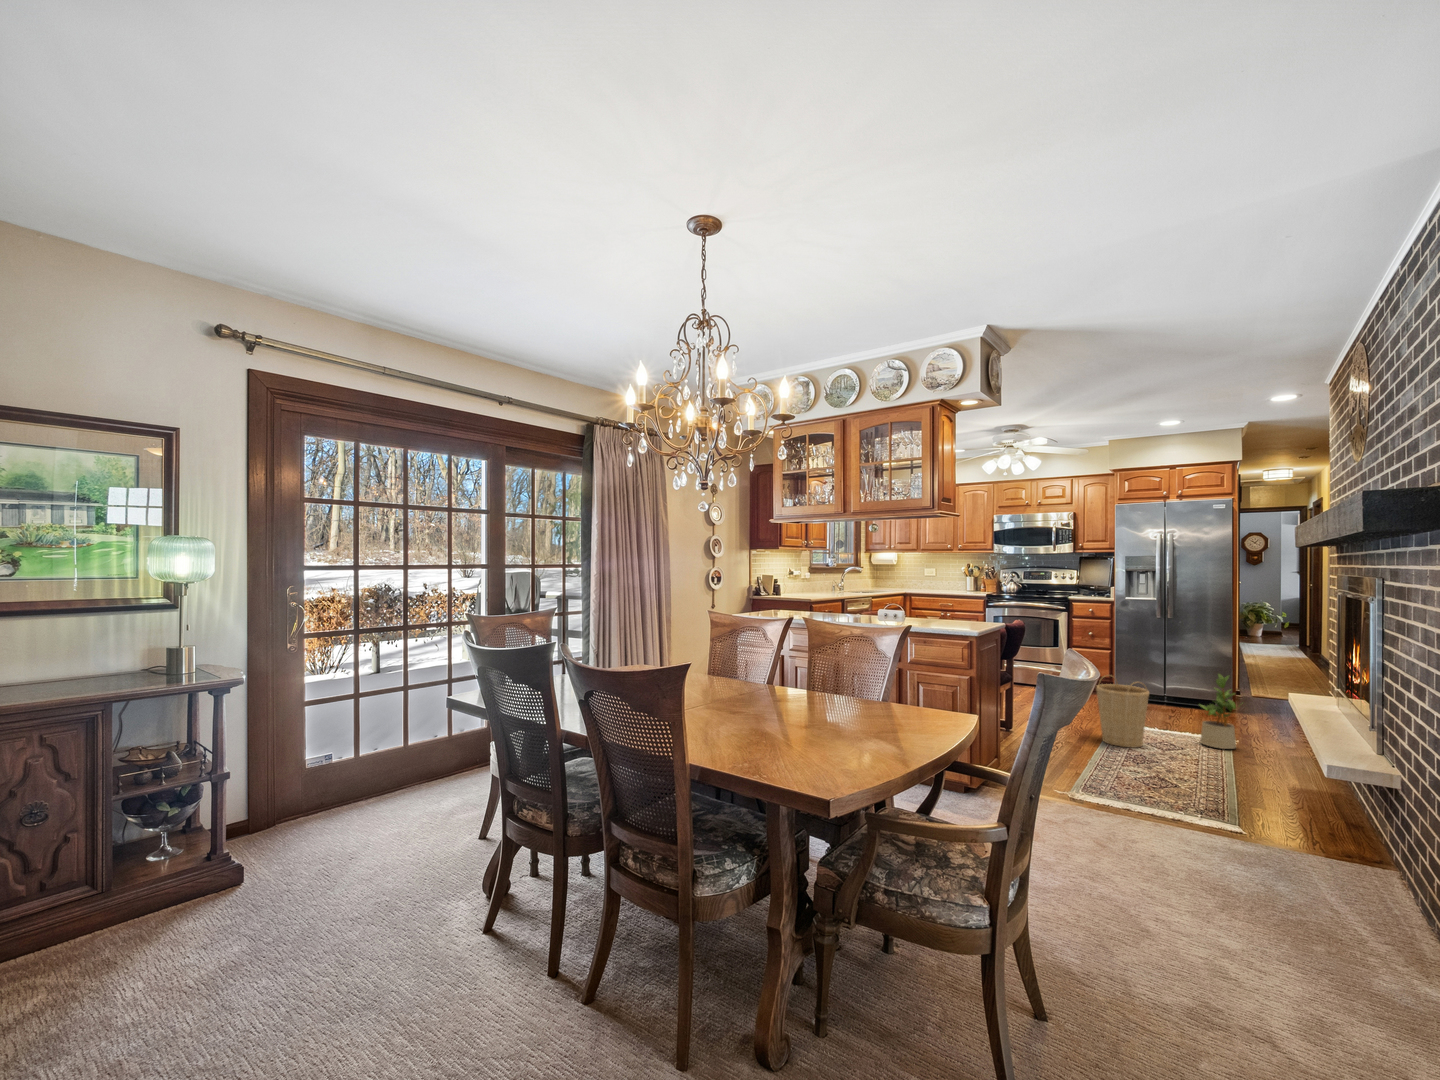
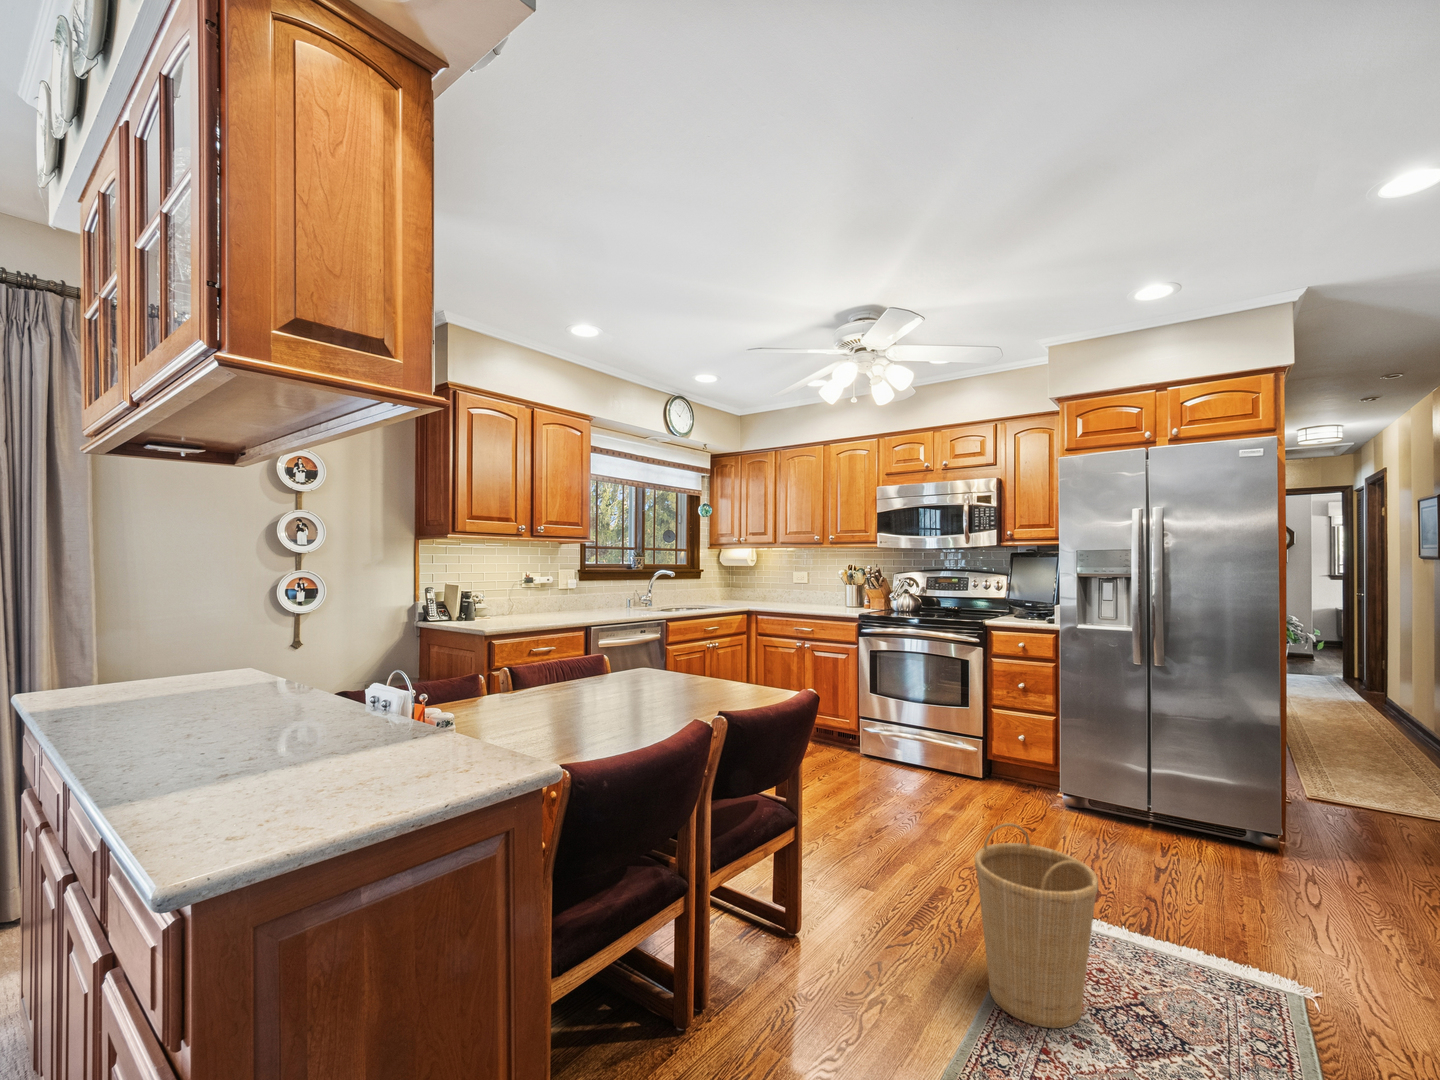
potted plant: present [1200,674,1236,749] -> none [1218,834,1336,1039]

